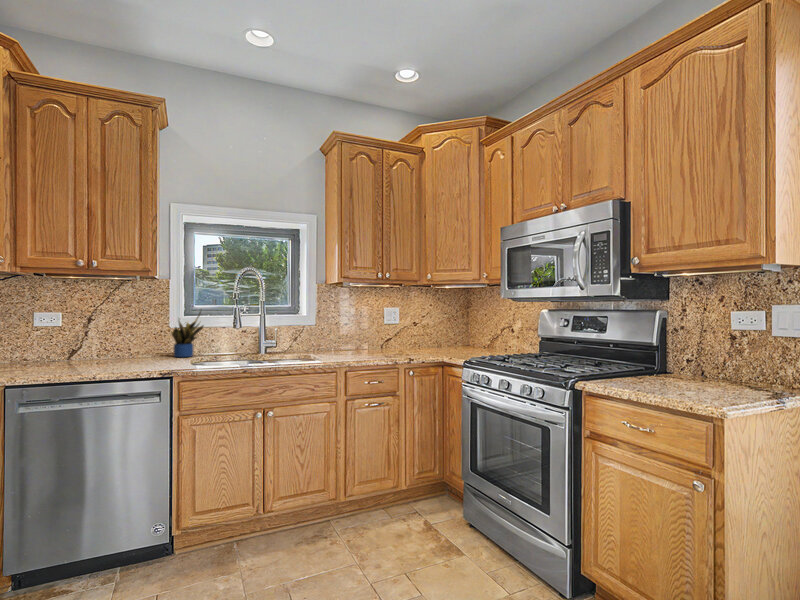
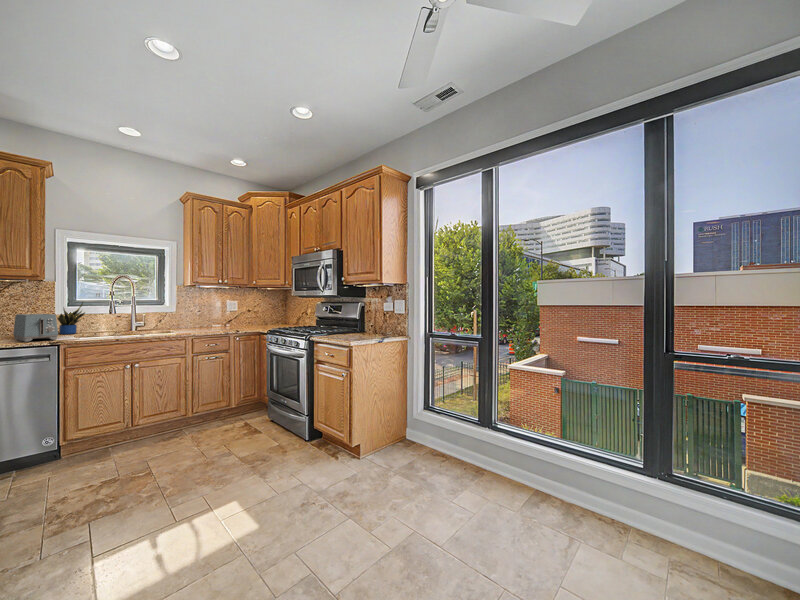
toaster: none [120,327,171,371] -> present [13,314,58,342]

